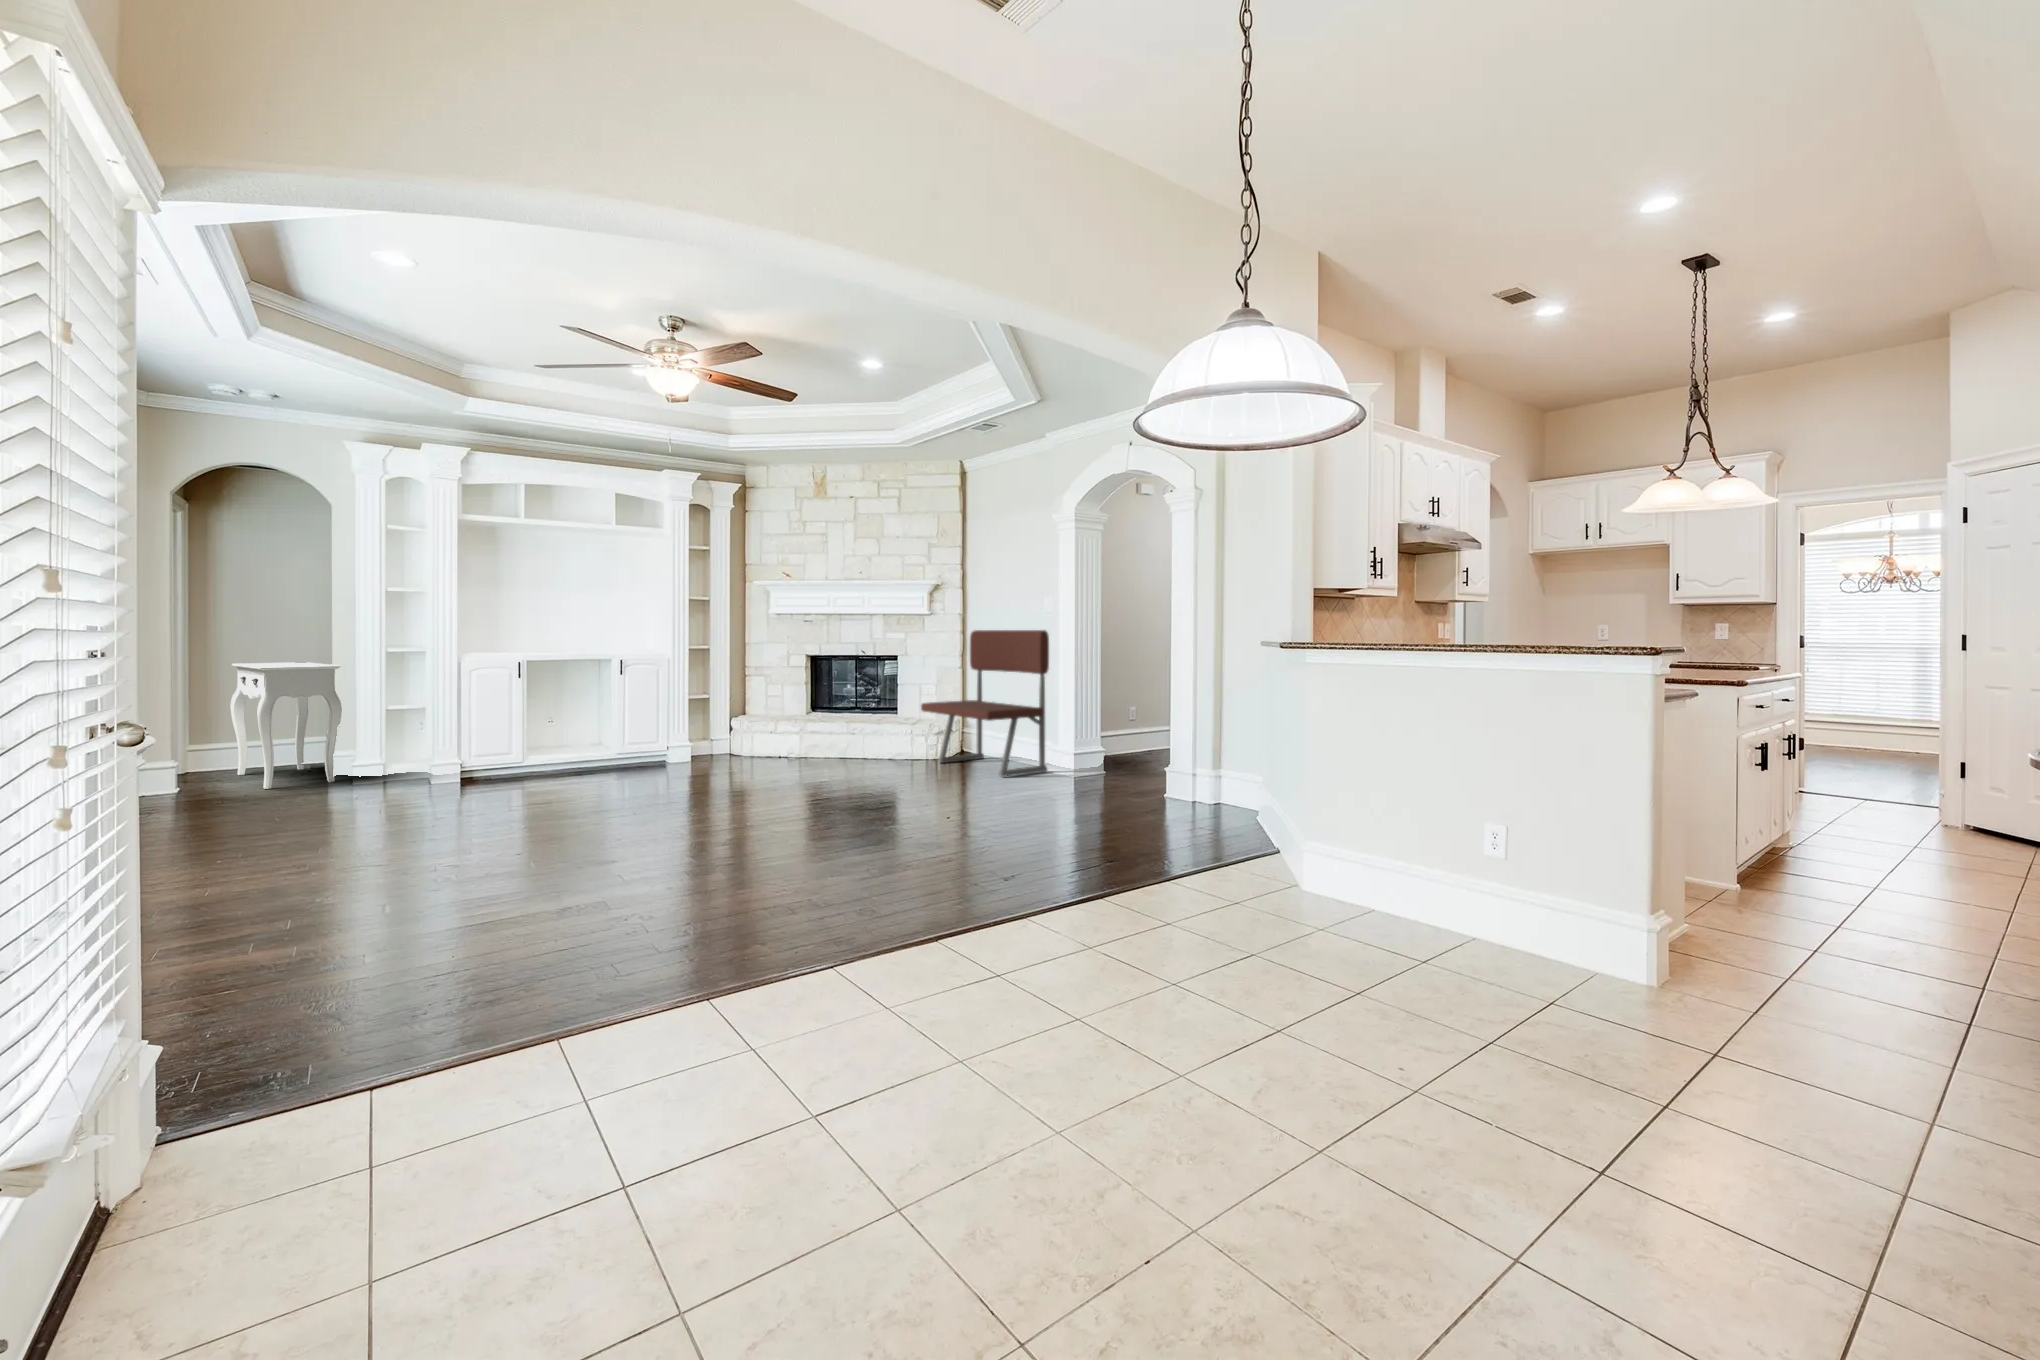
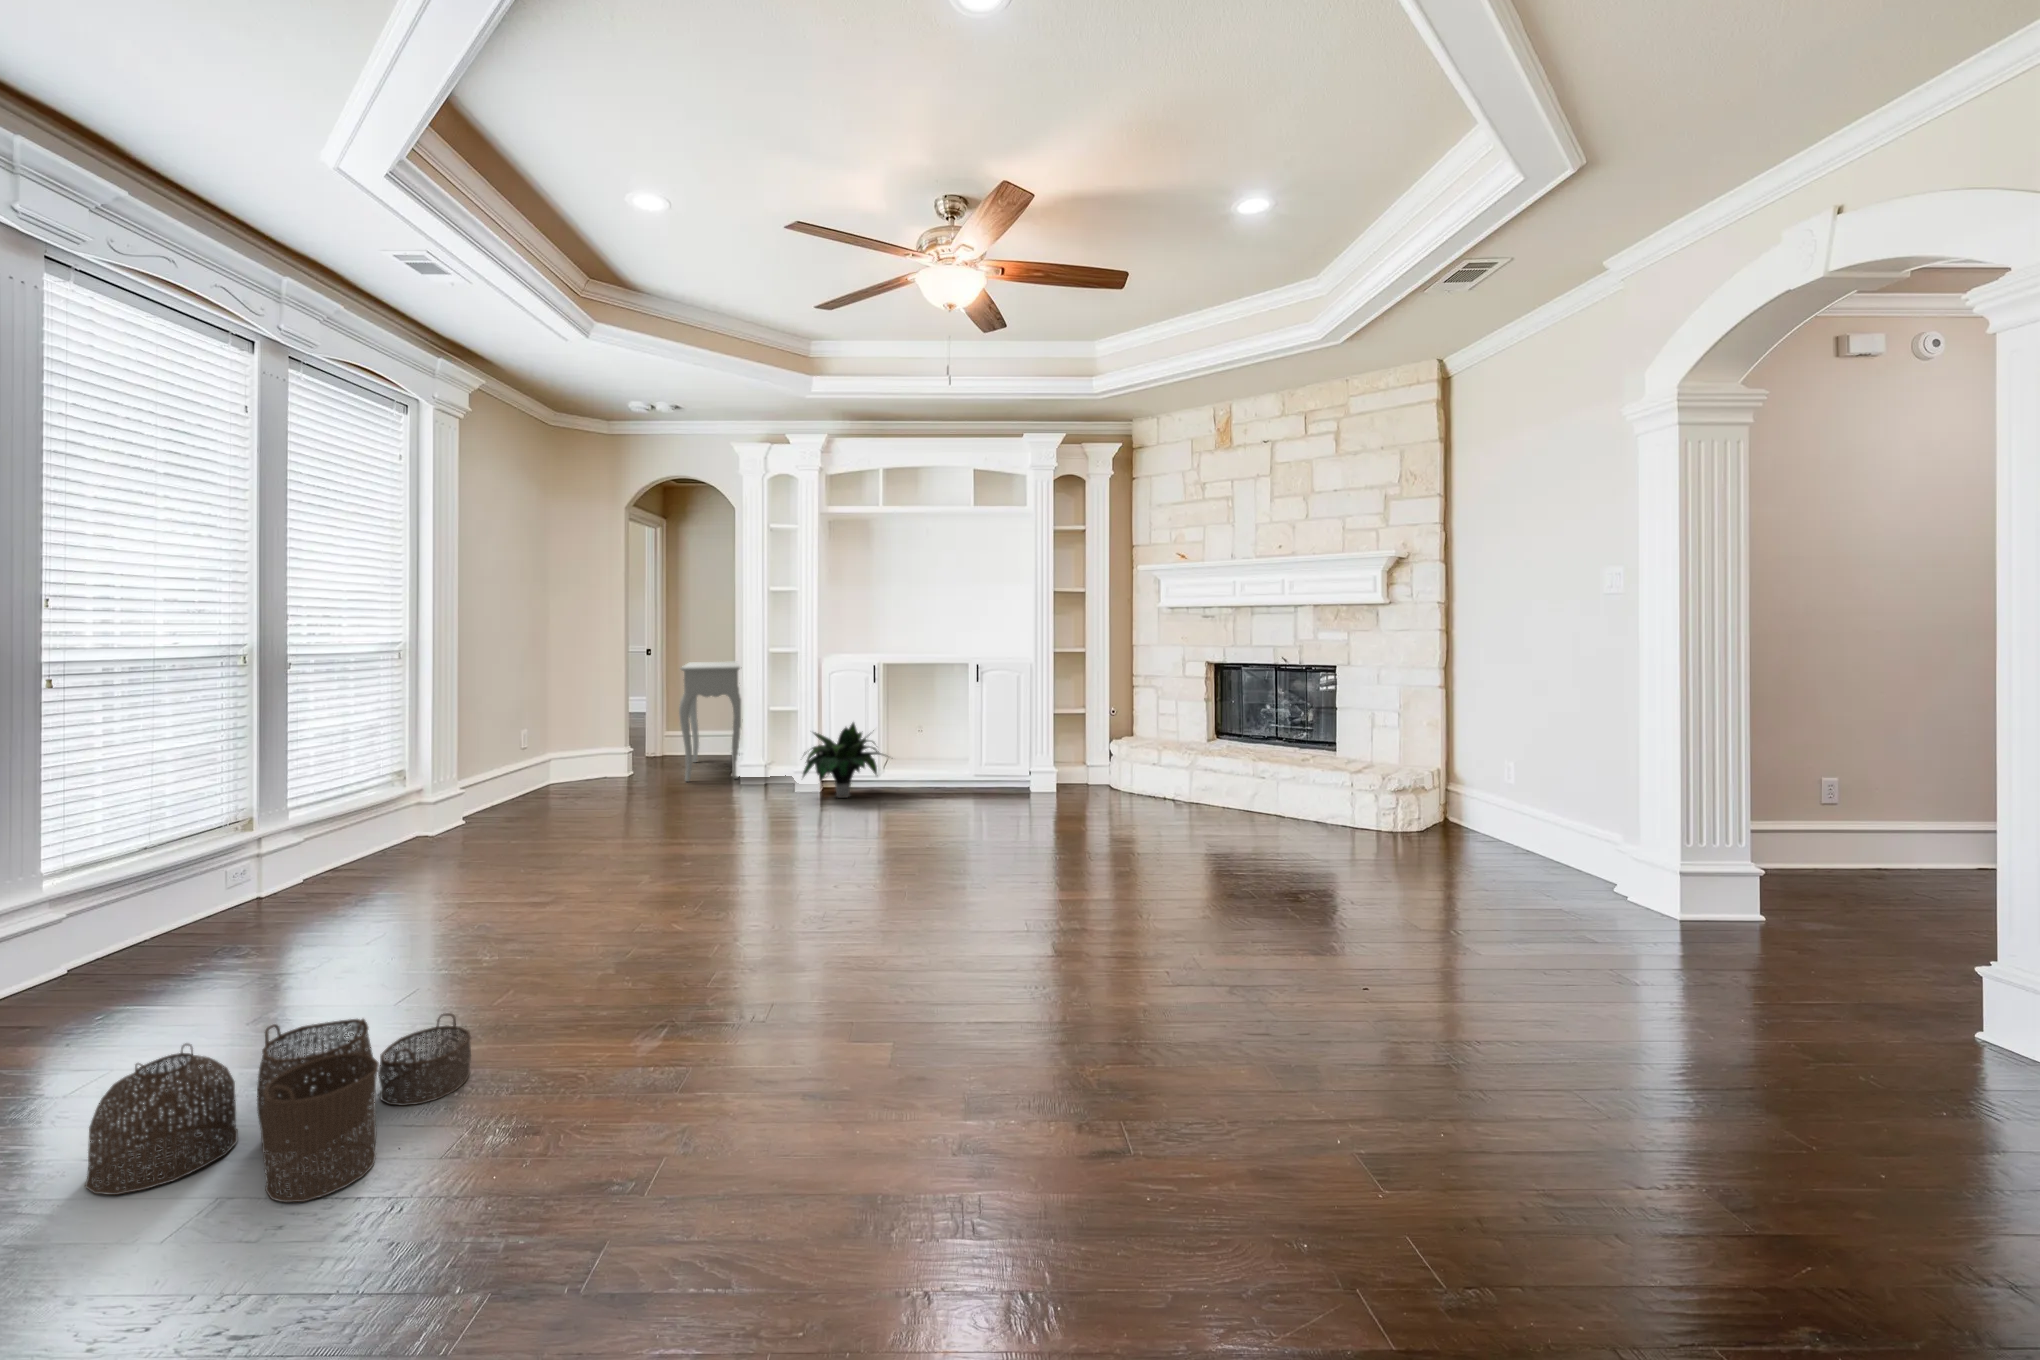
bench: present [921,630,1049,777] -> none [1363,628,1620,893]
potted plant: none [438,711,541,783] -> present [803,723,884,798]
woven basket: none [165,883,419,1009] -> present [85,1013,471,1202]

